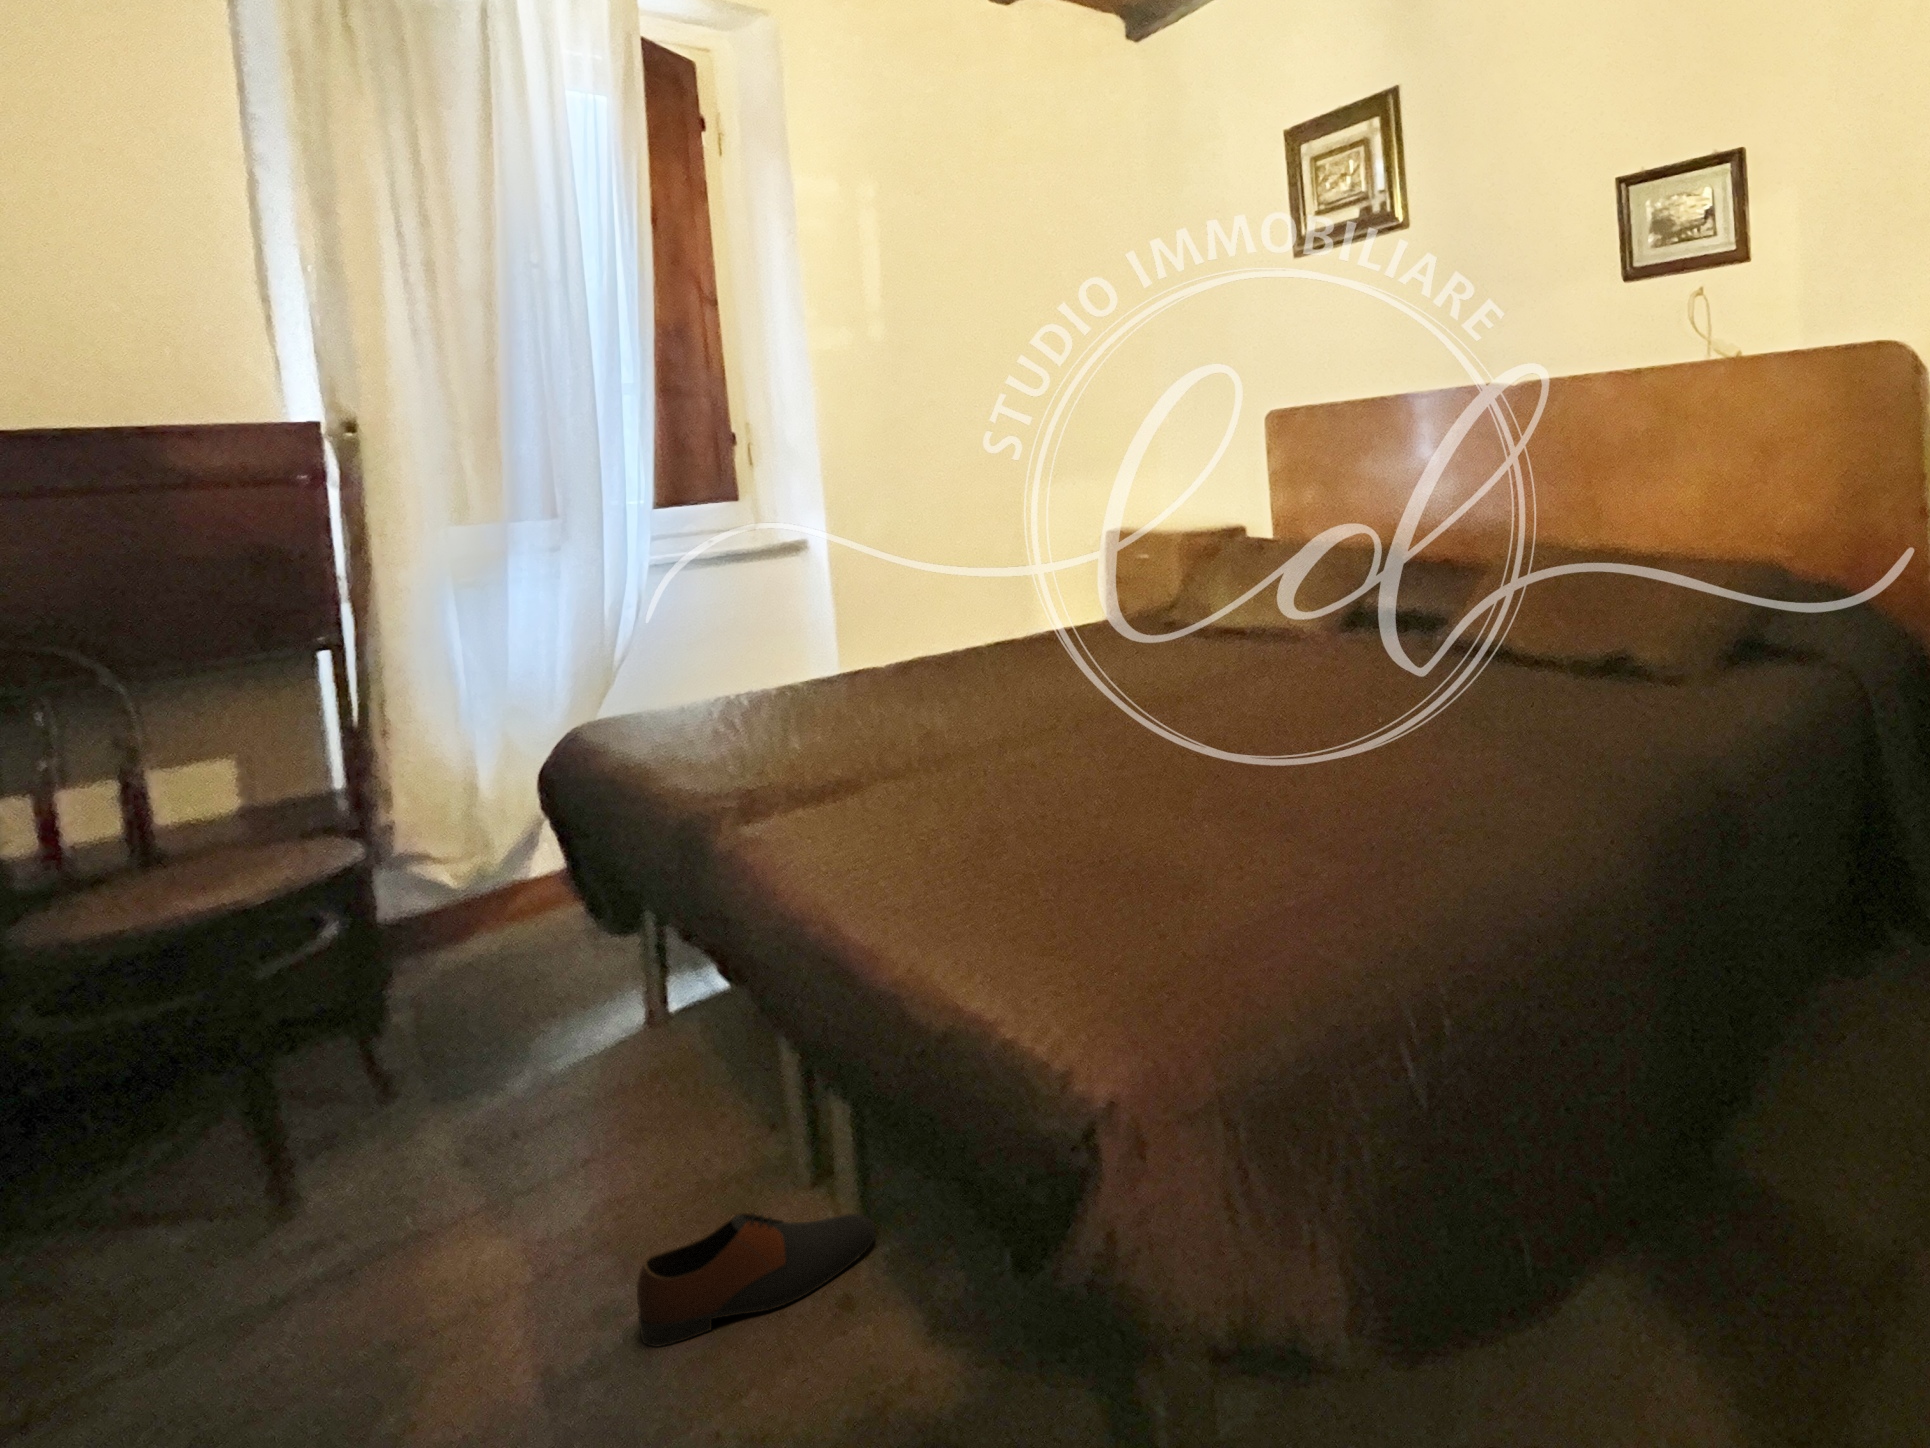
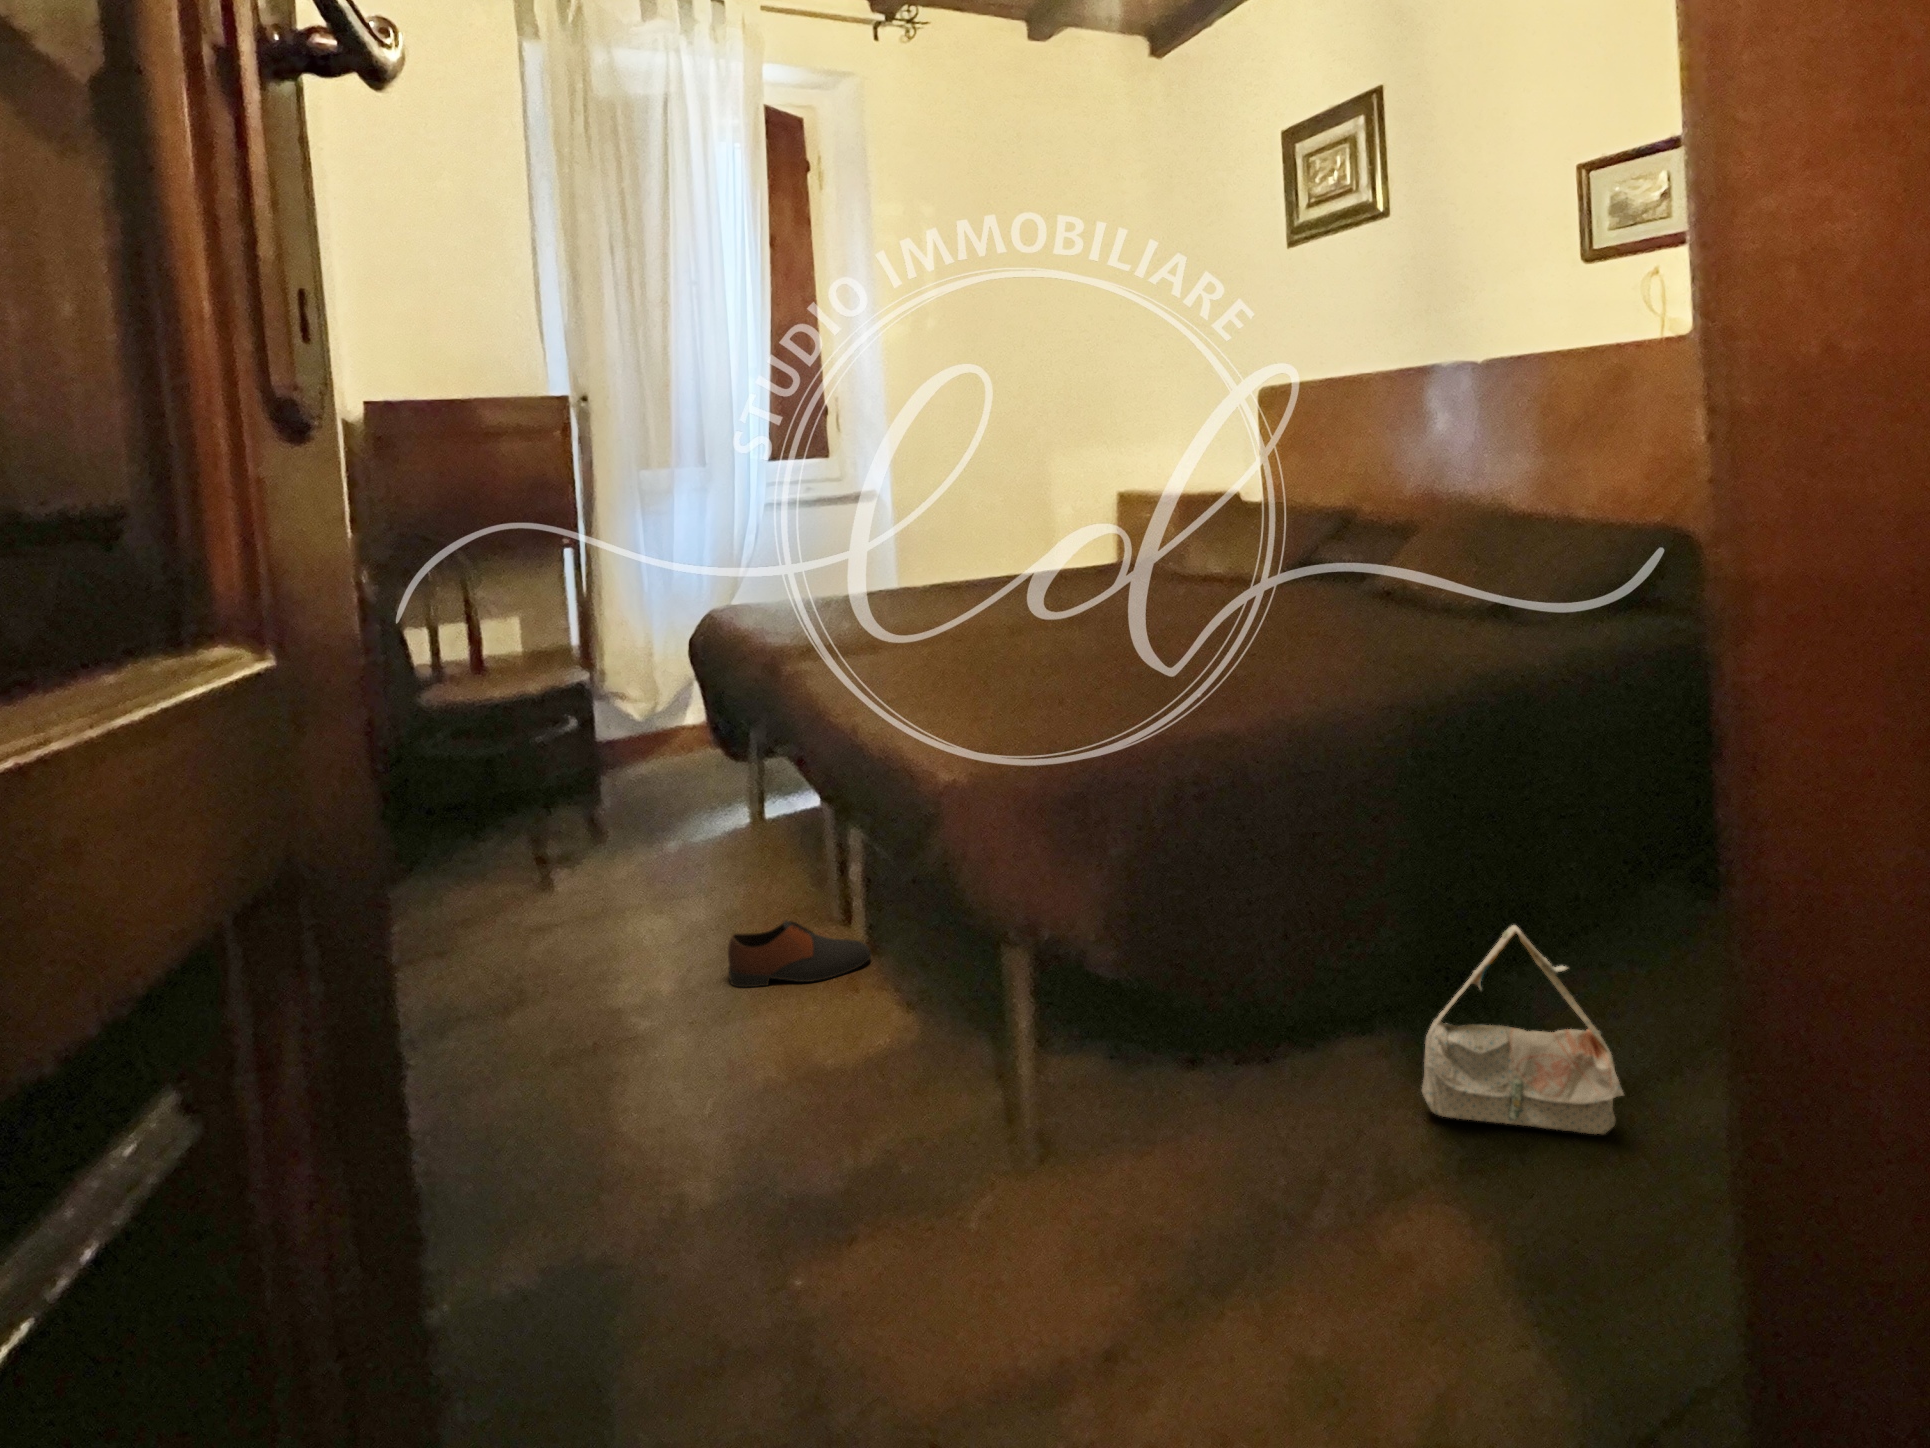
bag: none [1669,1065,1899,1325] -> present [1422,925,1624,1134]

